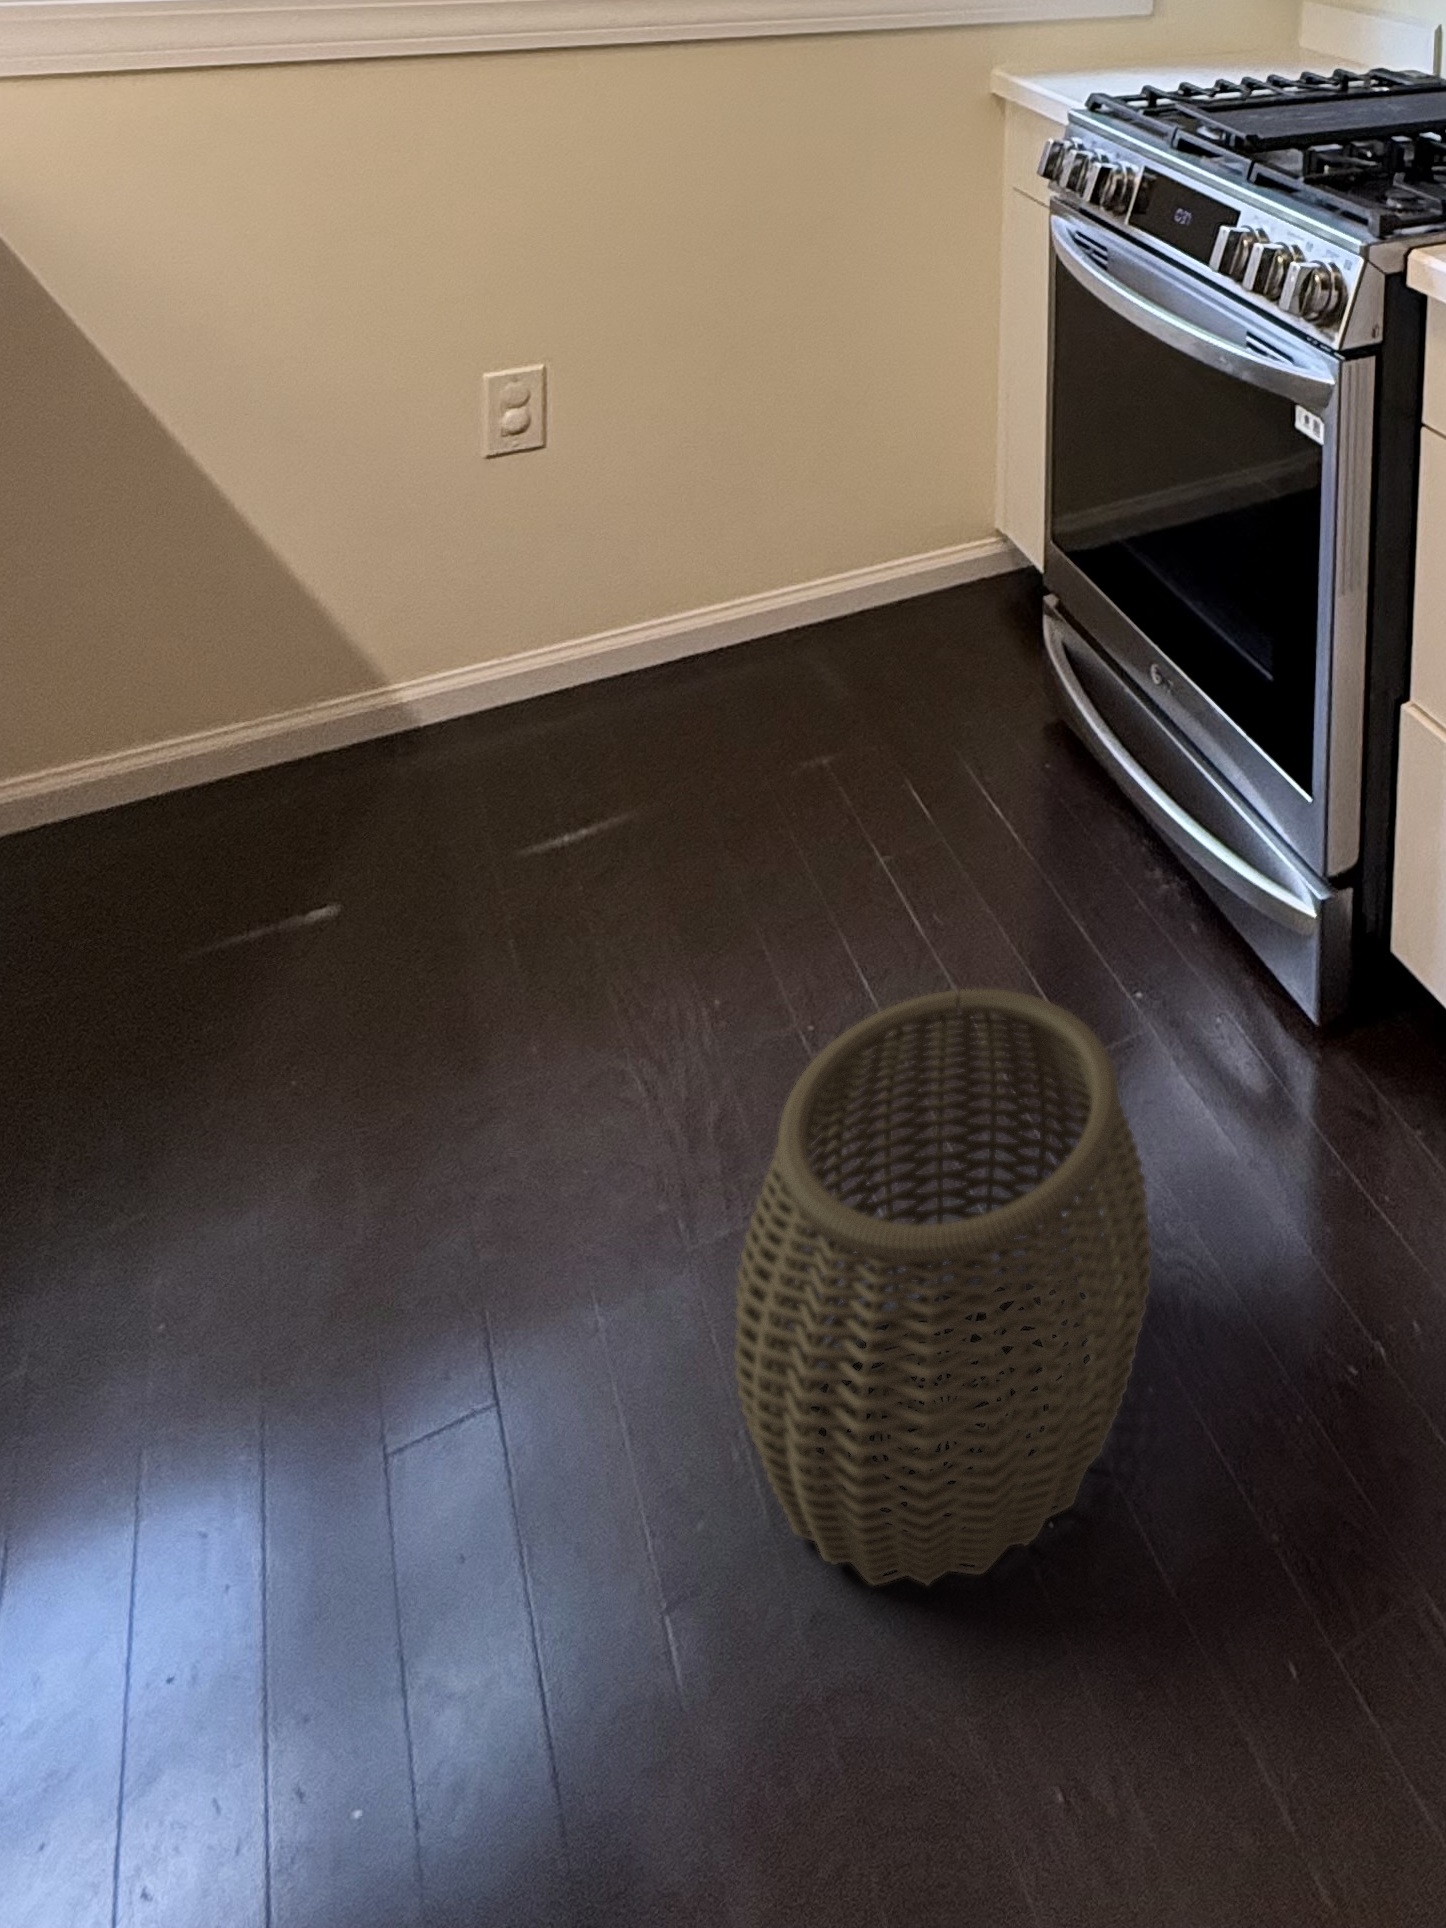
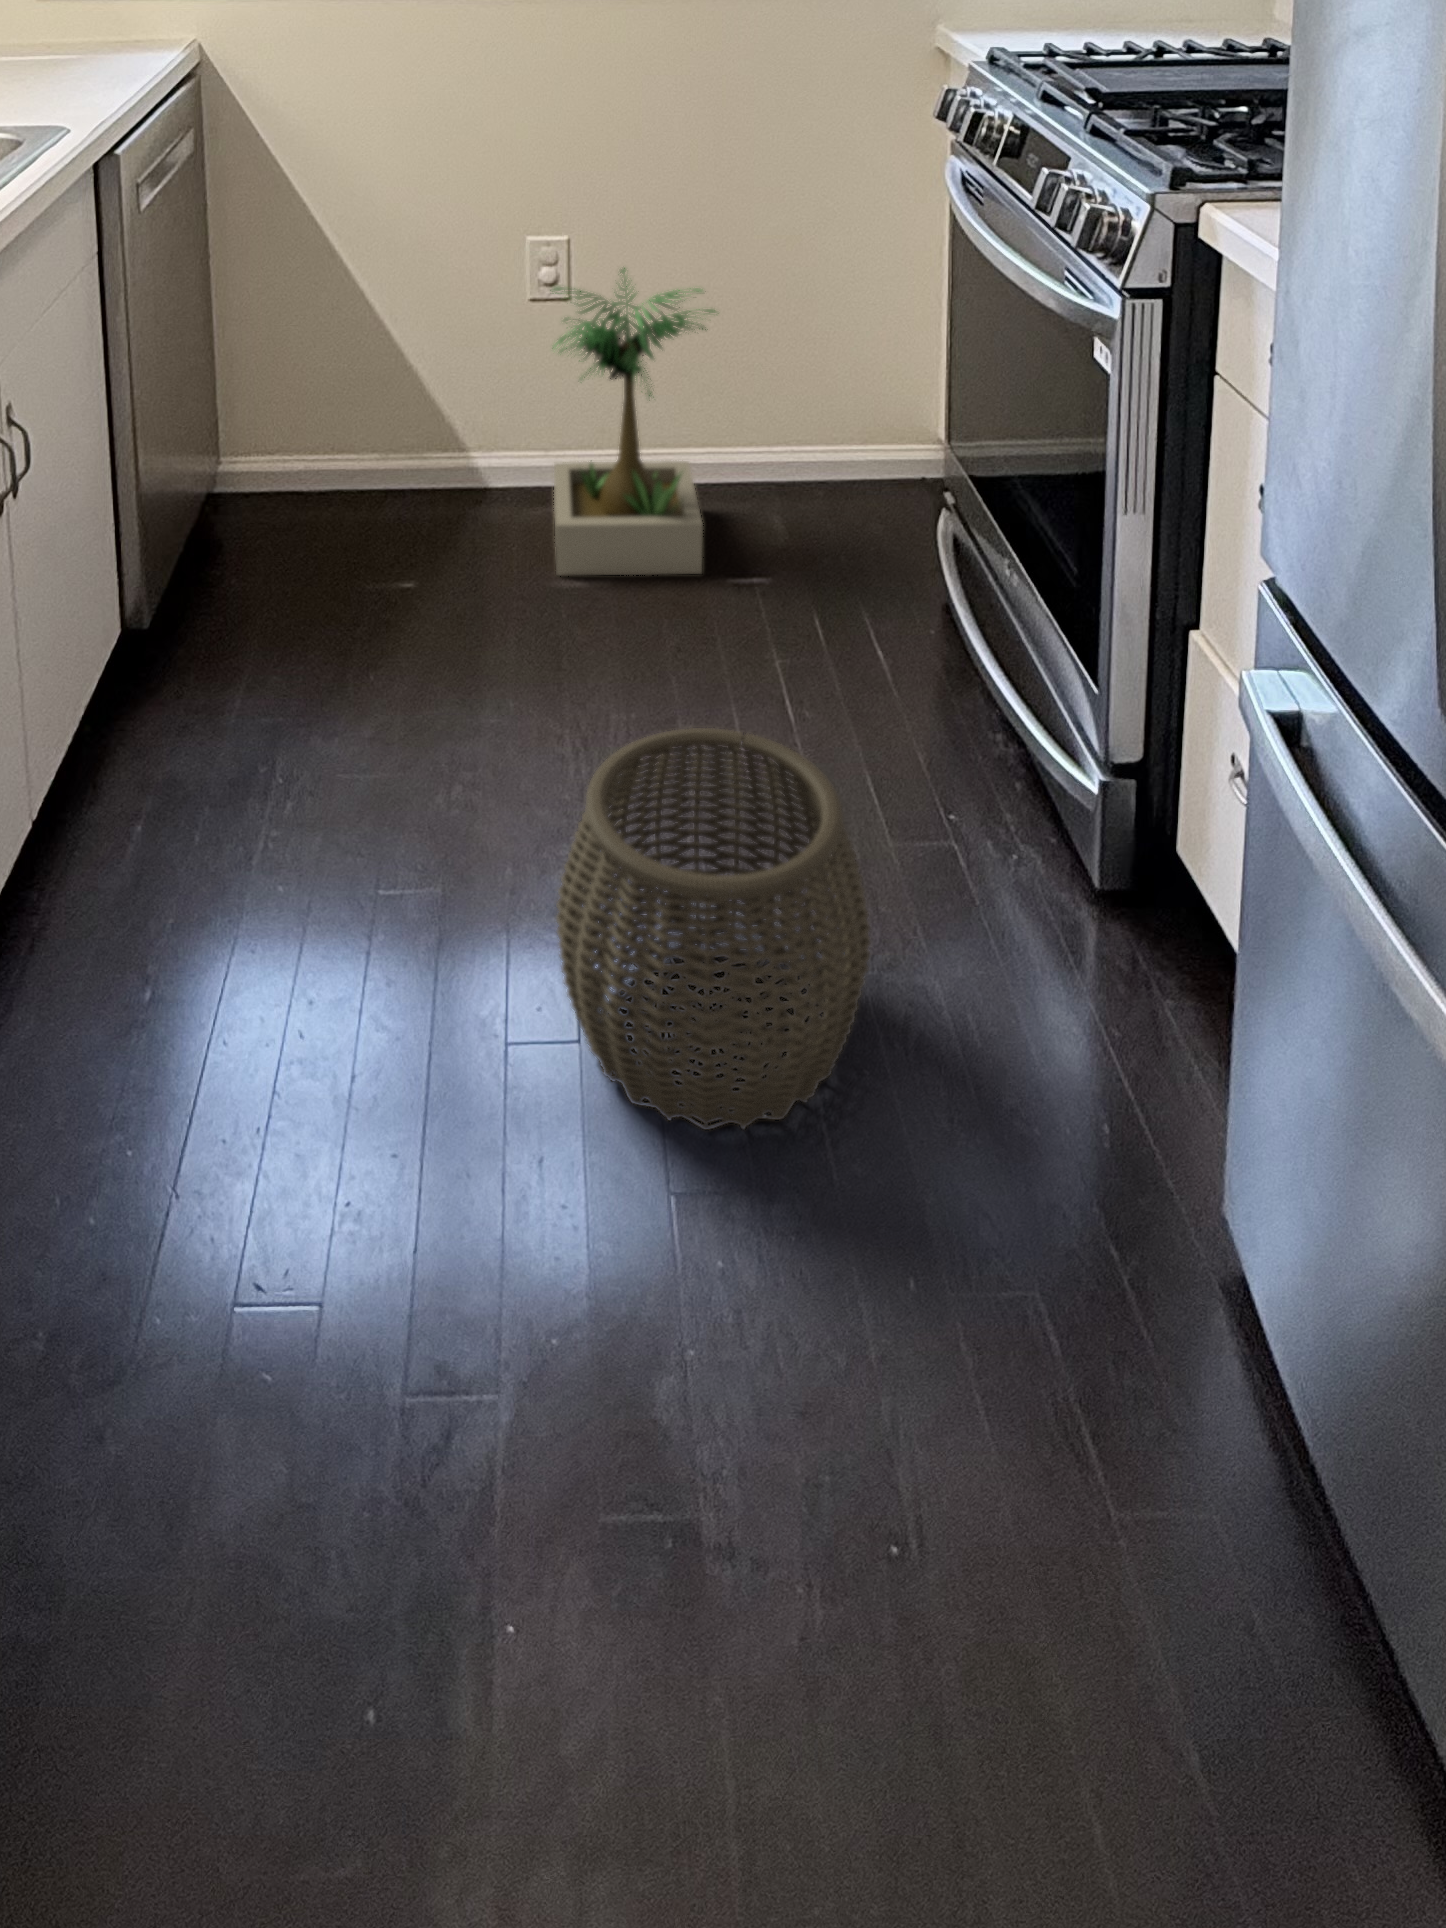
potted plant: none [519,389,796,828] -> present [550,268,715,576]

